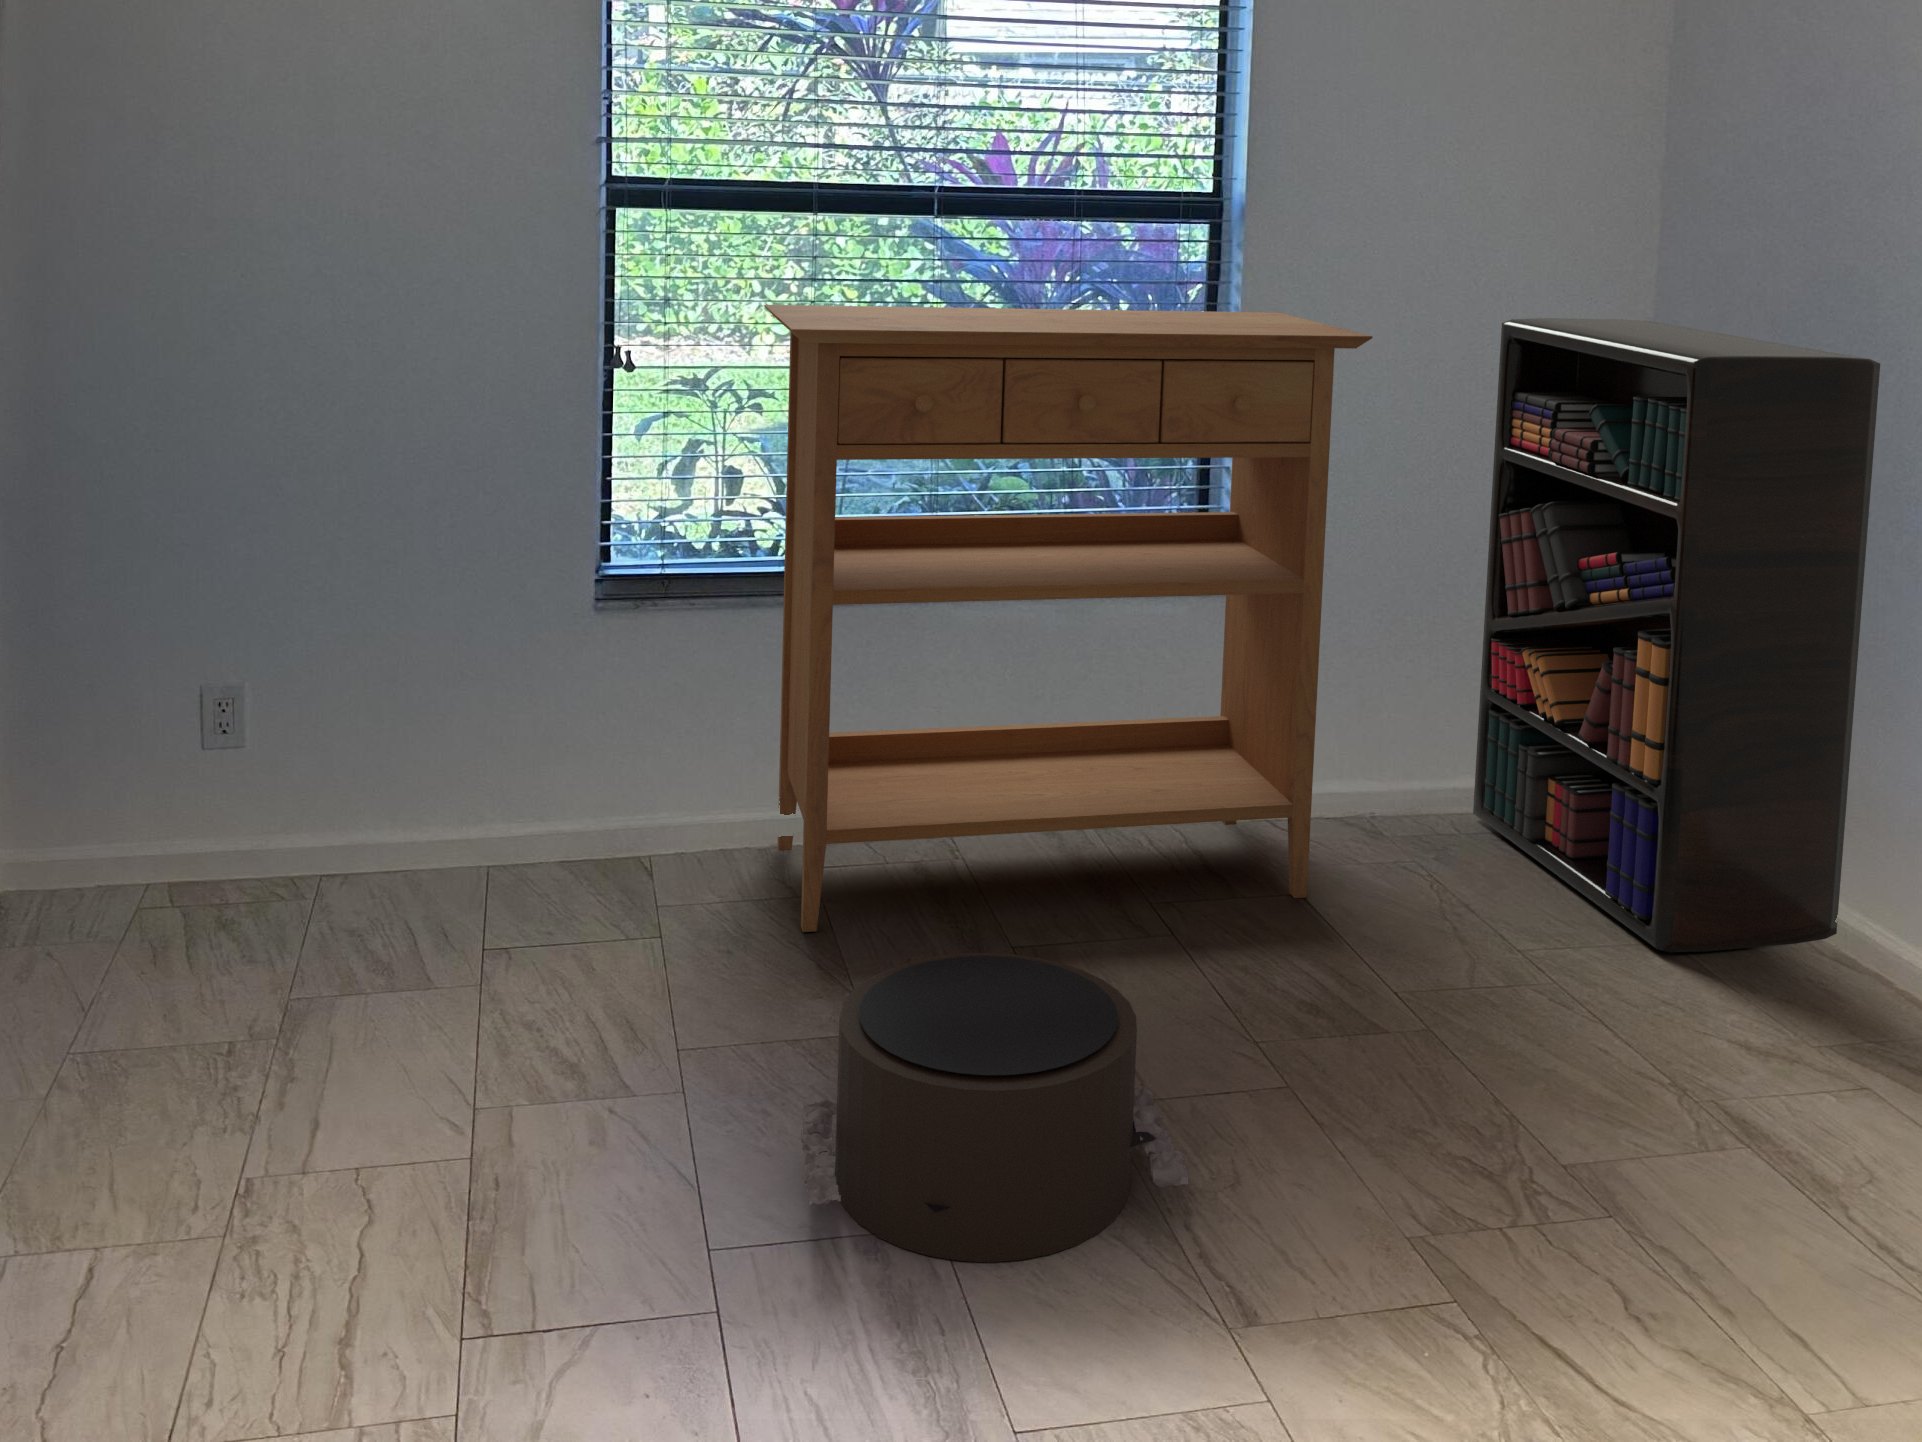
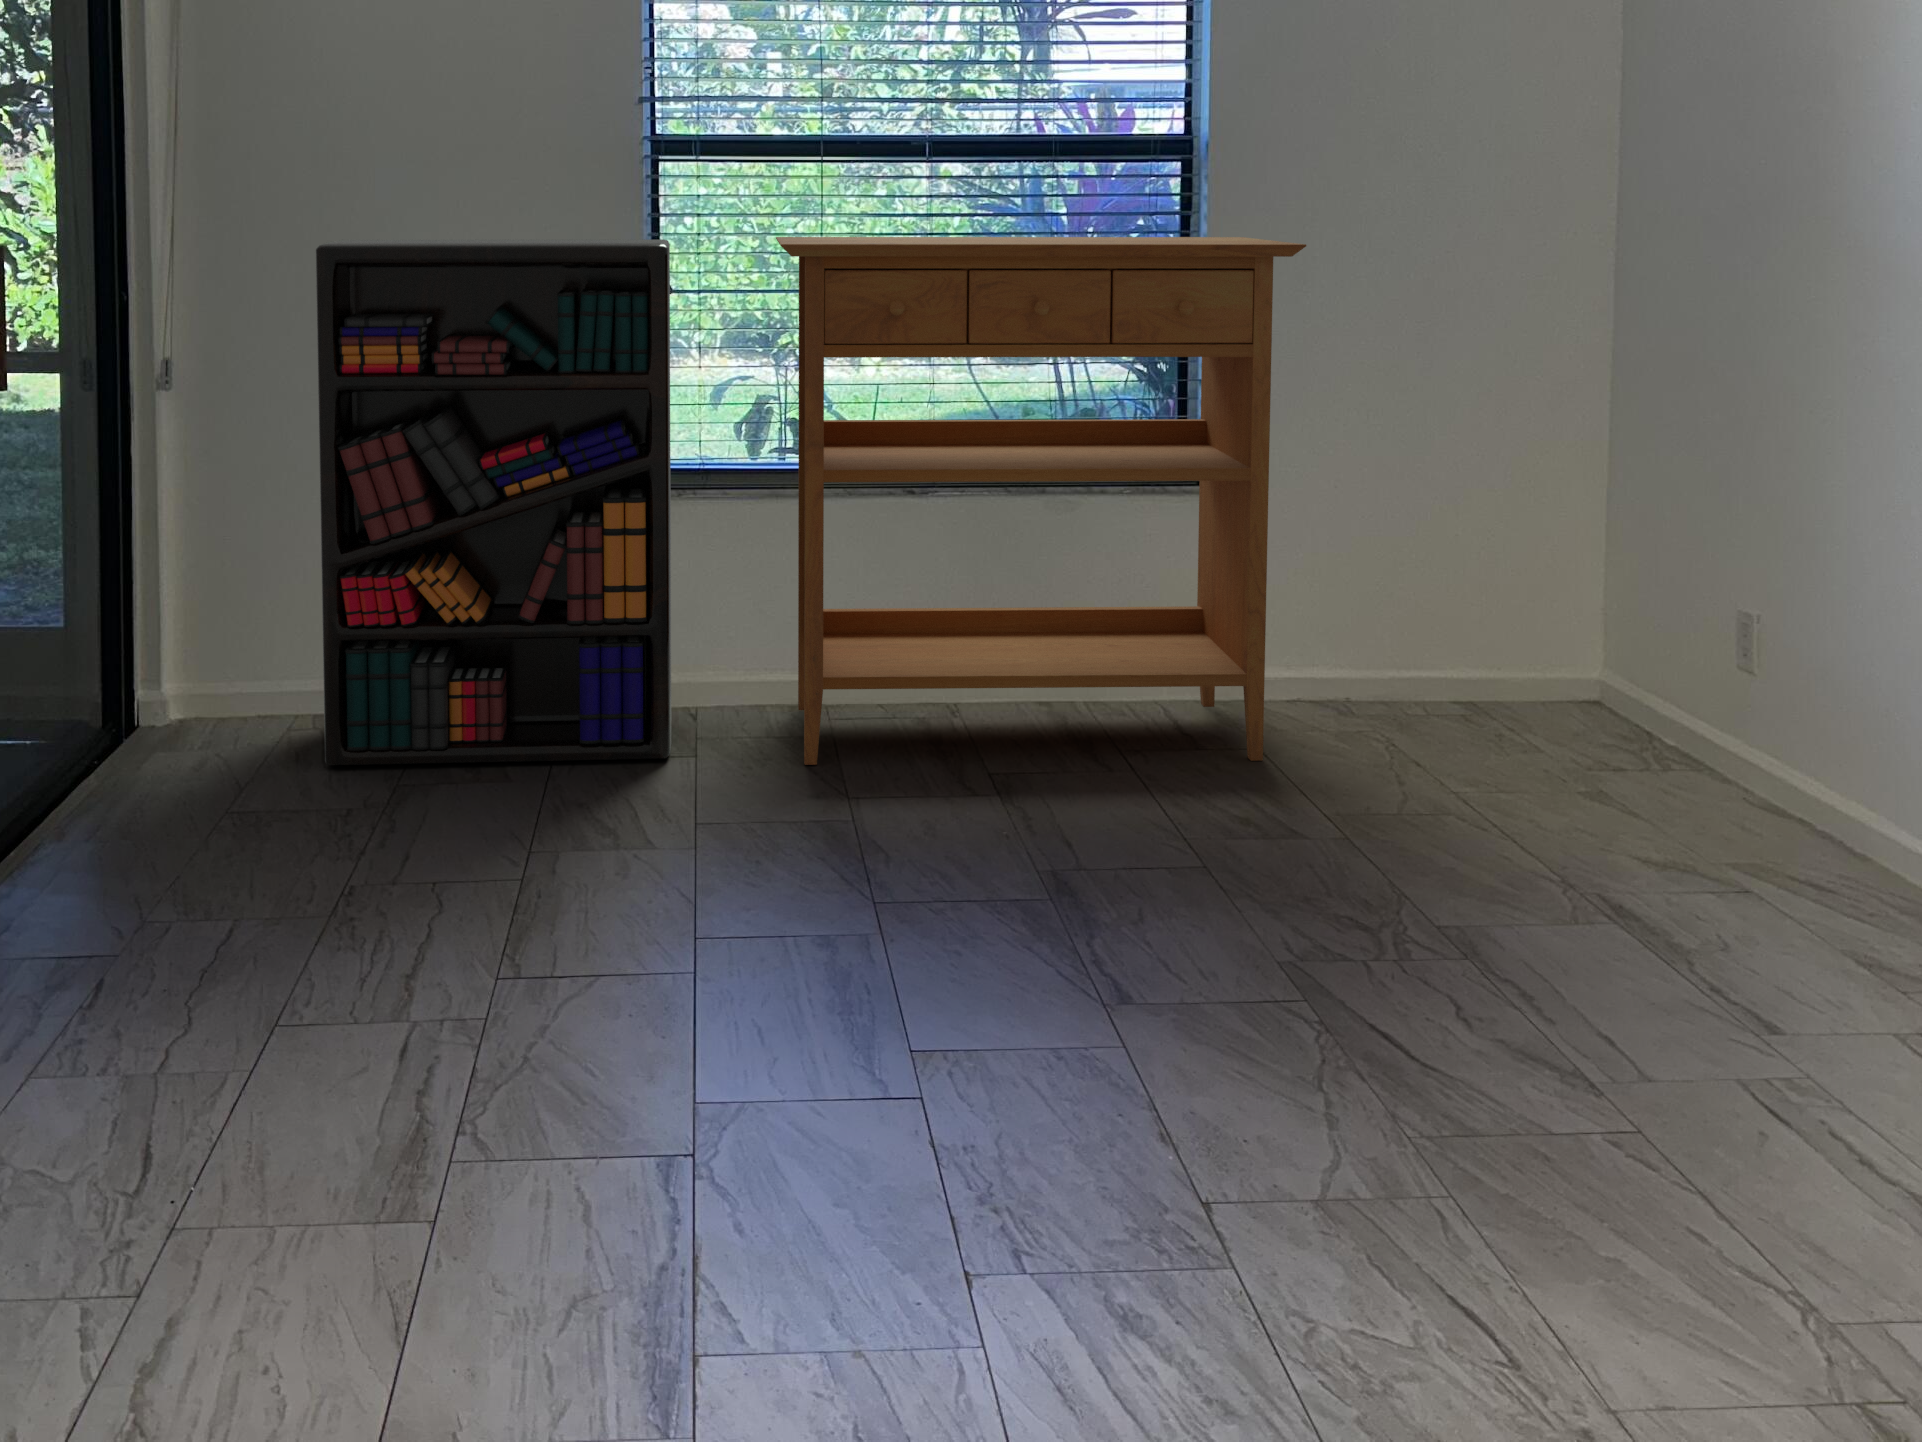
bookshelf: present [1473,318,1880,953] -> present [316,240,671,765]
pouf: present [801,953,1188,1262] -> none [755,753,1078,982]

